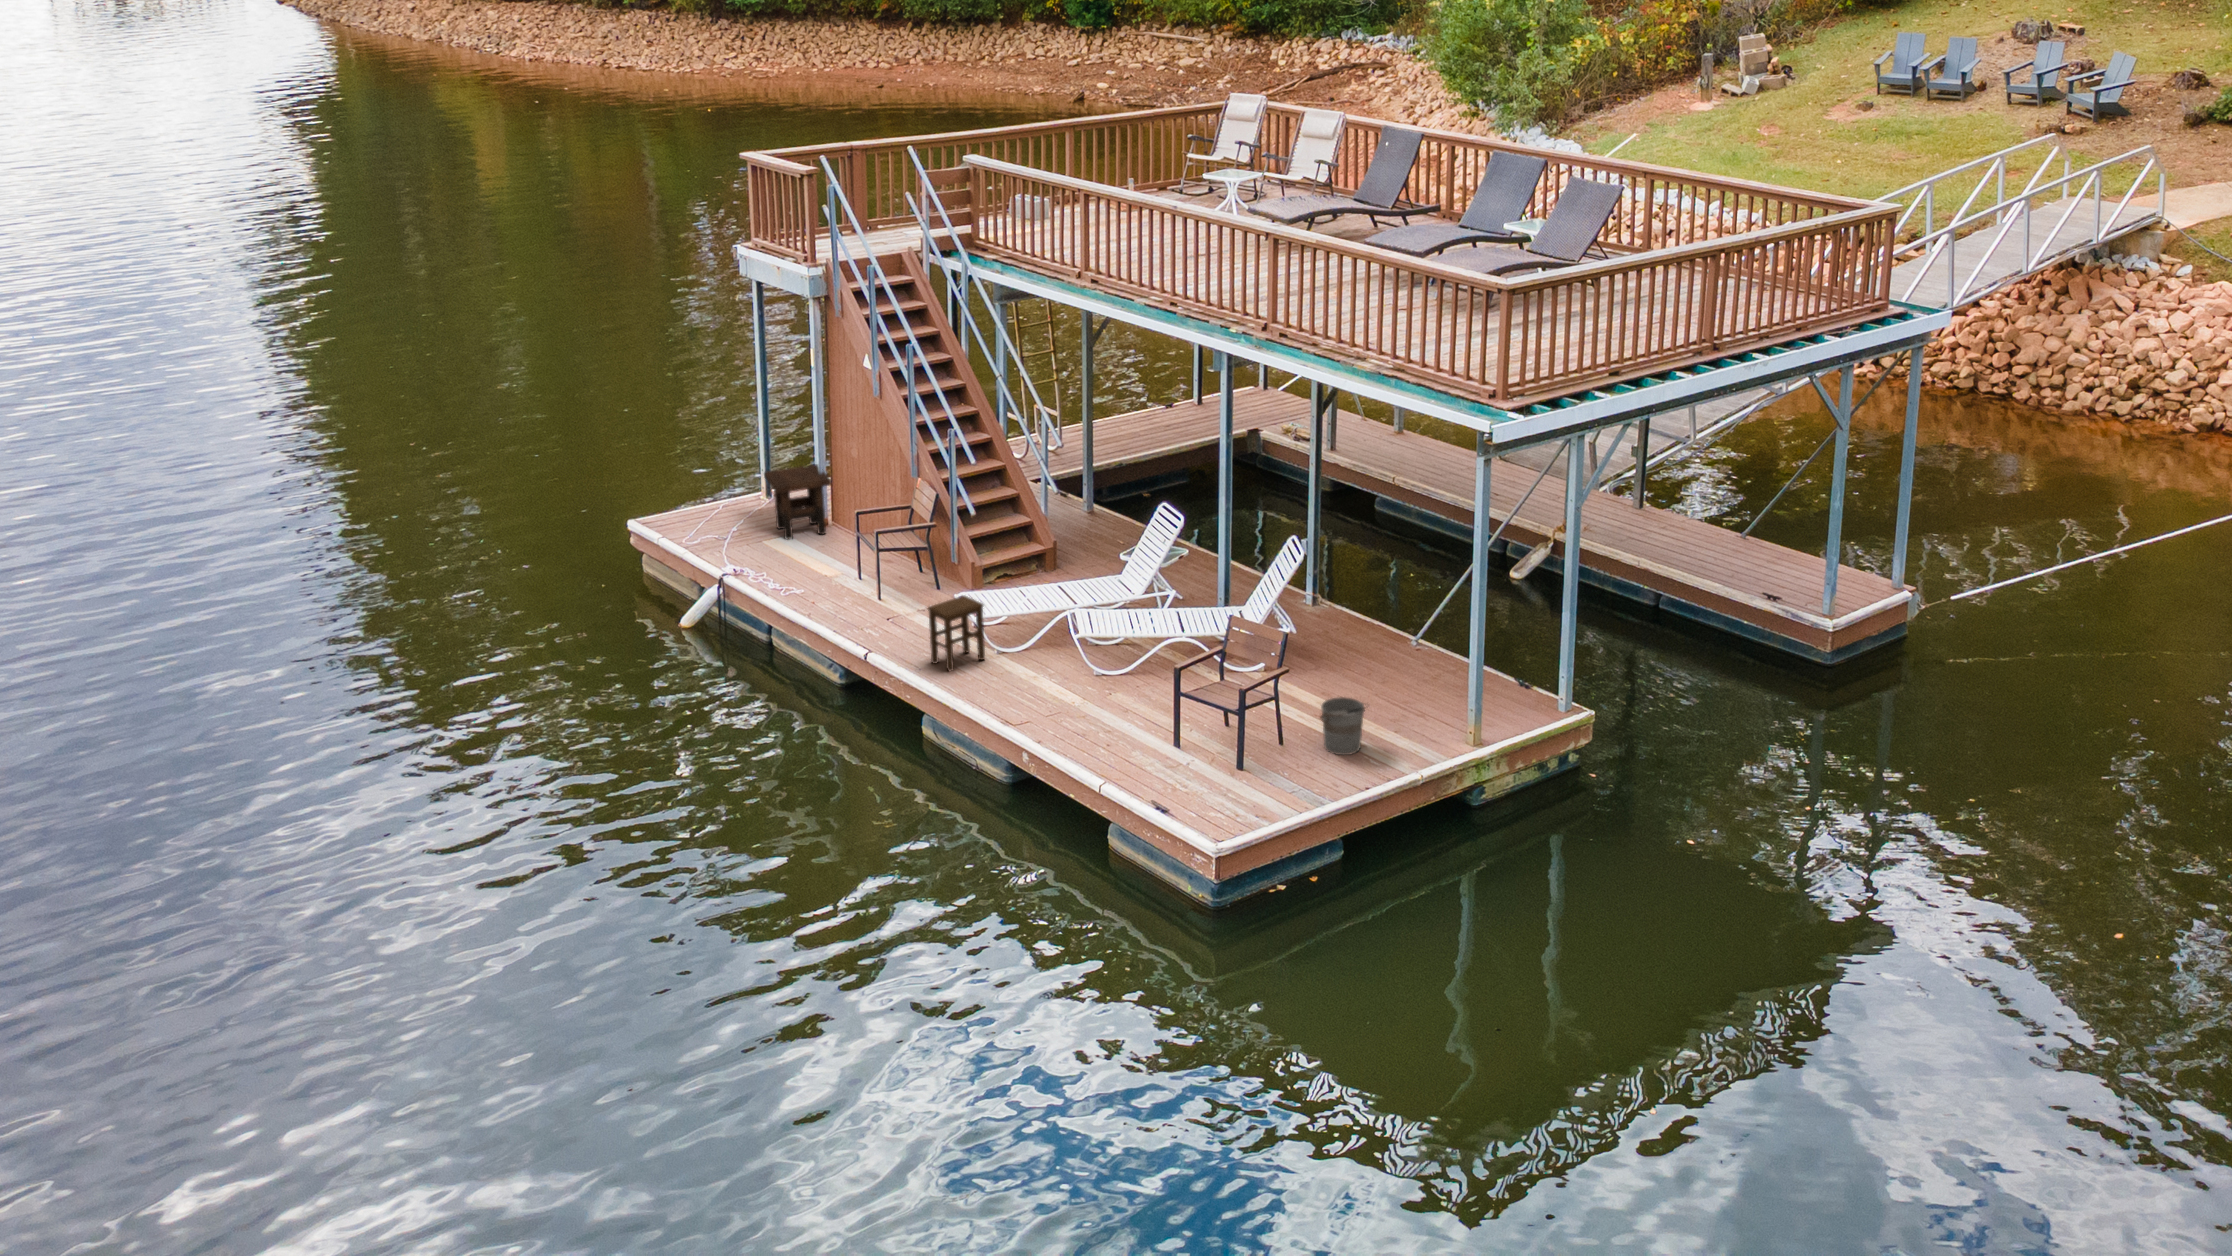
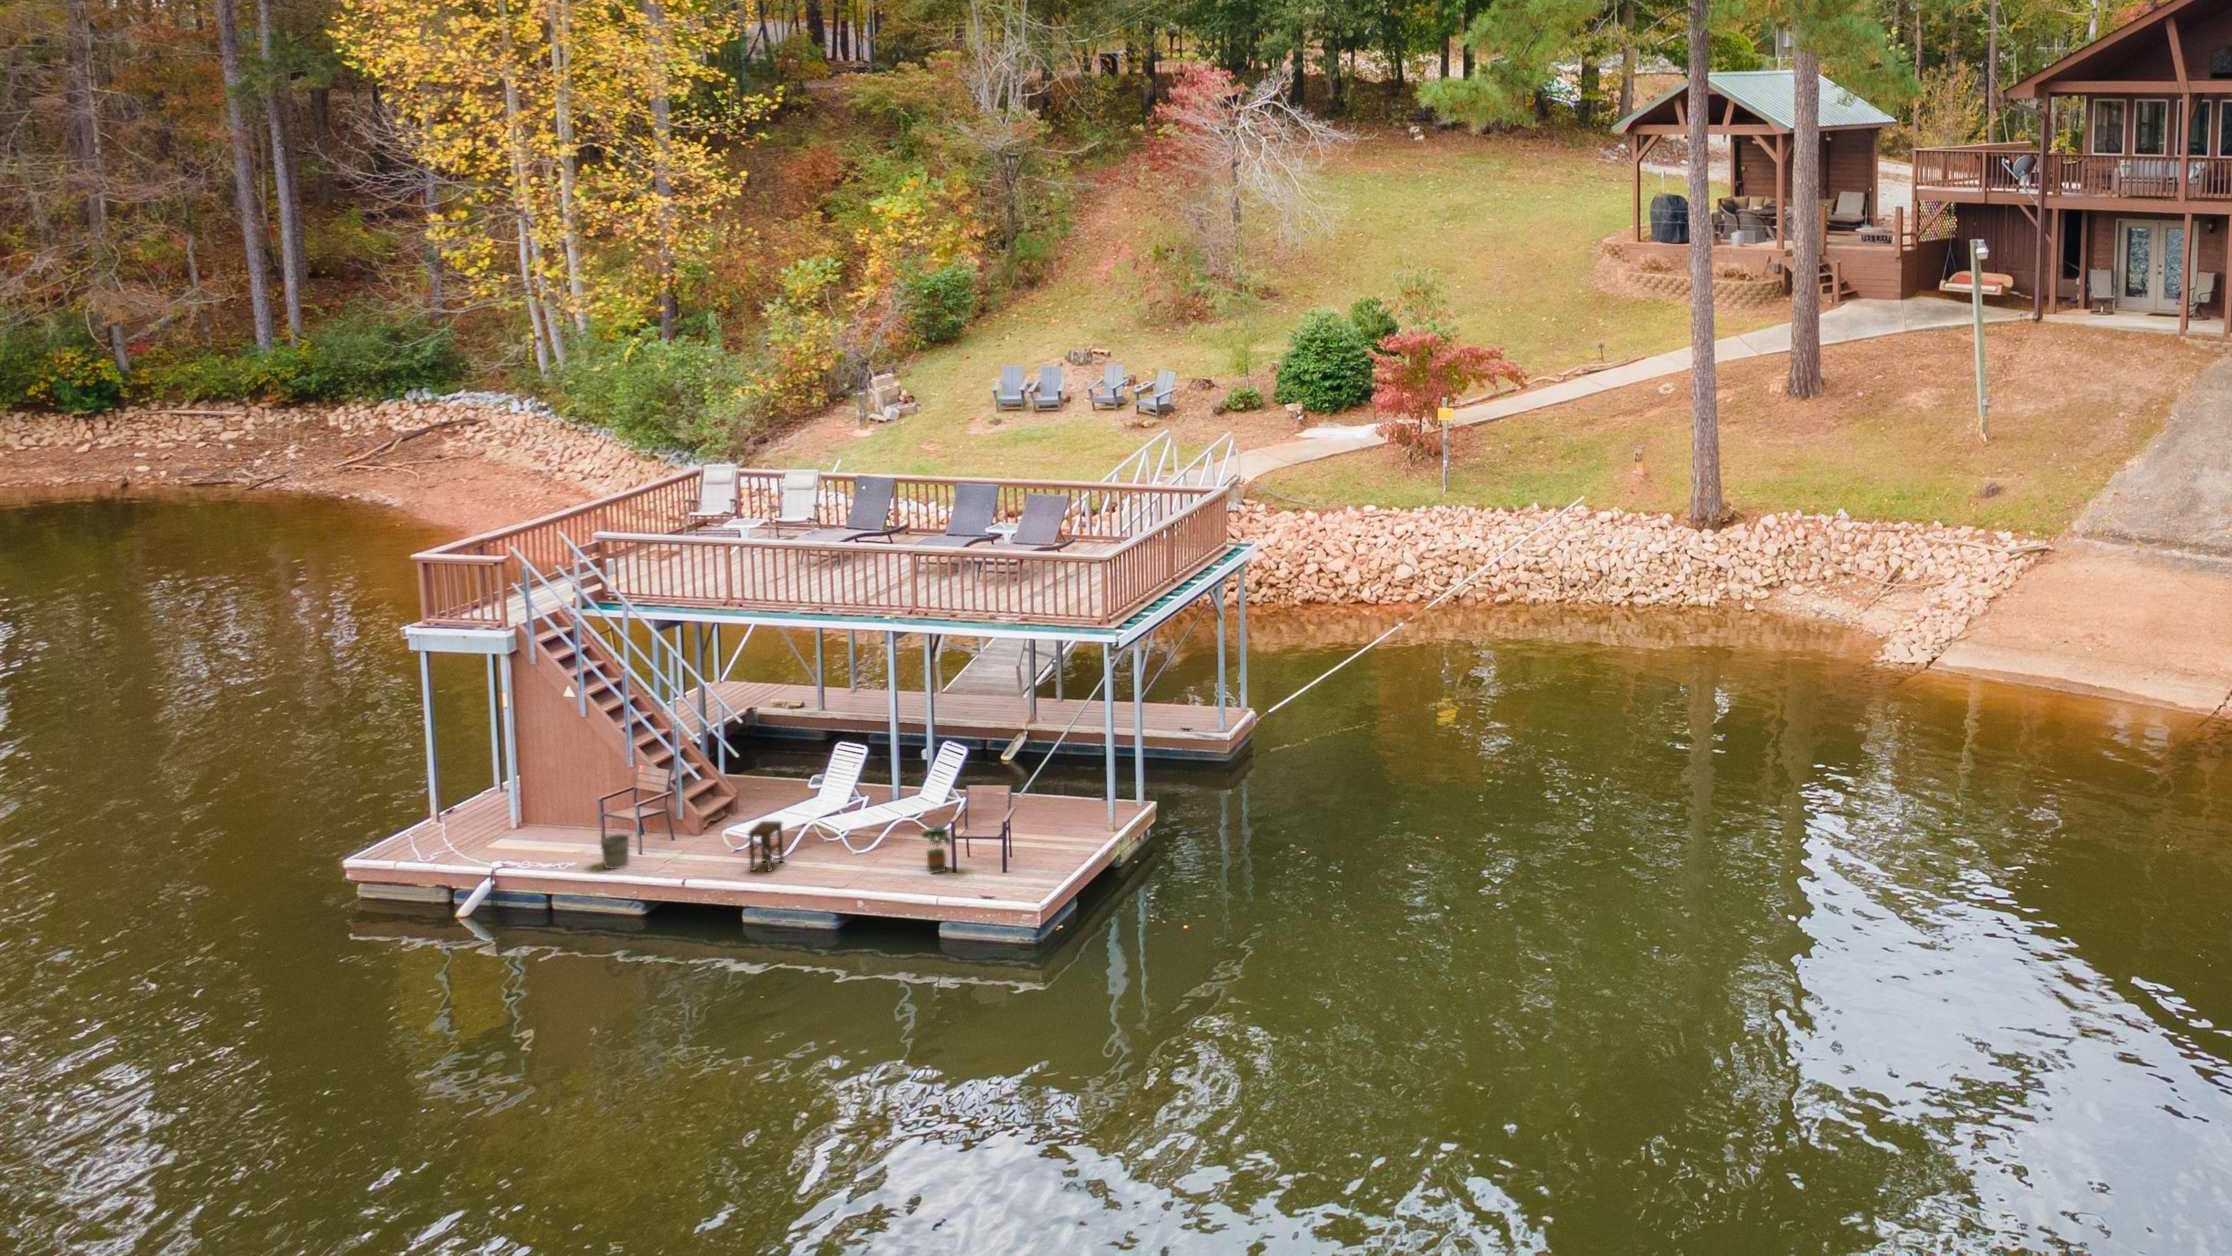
side table: present [764,464,832,539] -> none [470,783,538,844]
potted tree: none [1103,673,1149,748] -> present [923,827,952,873]
bucket: present [1320,697,1365,755] -> present [601,834,629,869]

